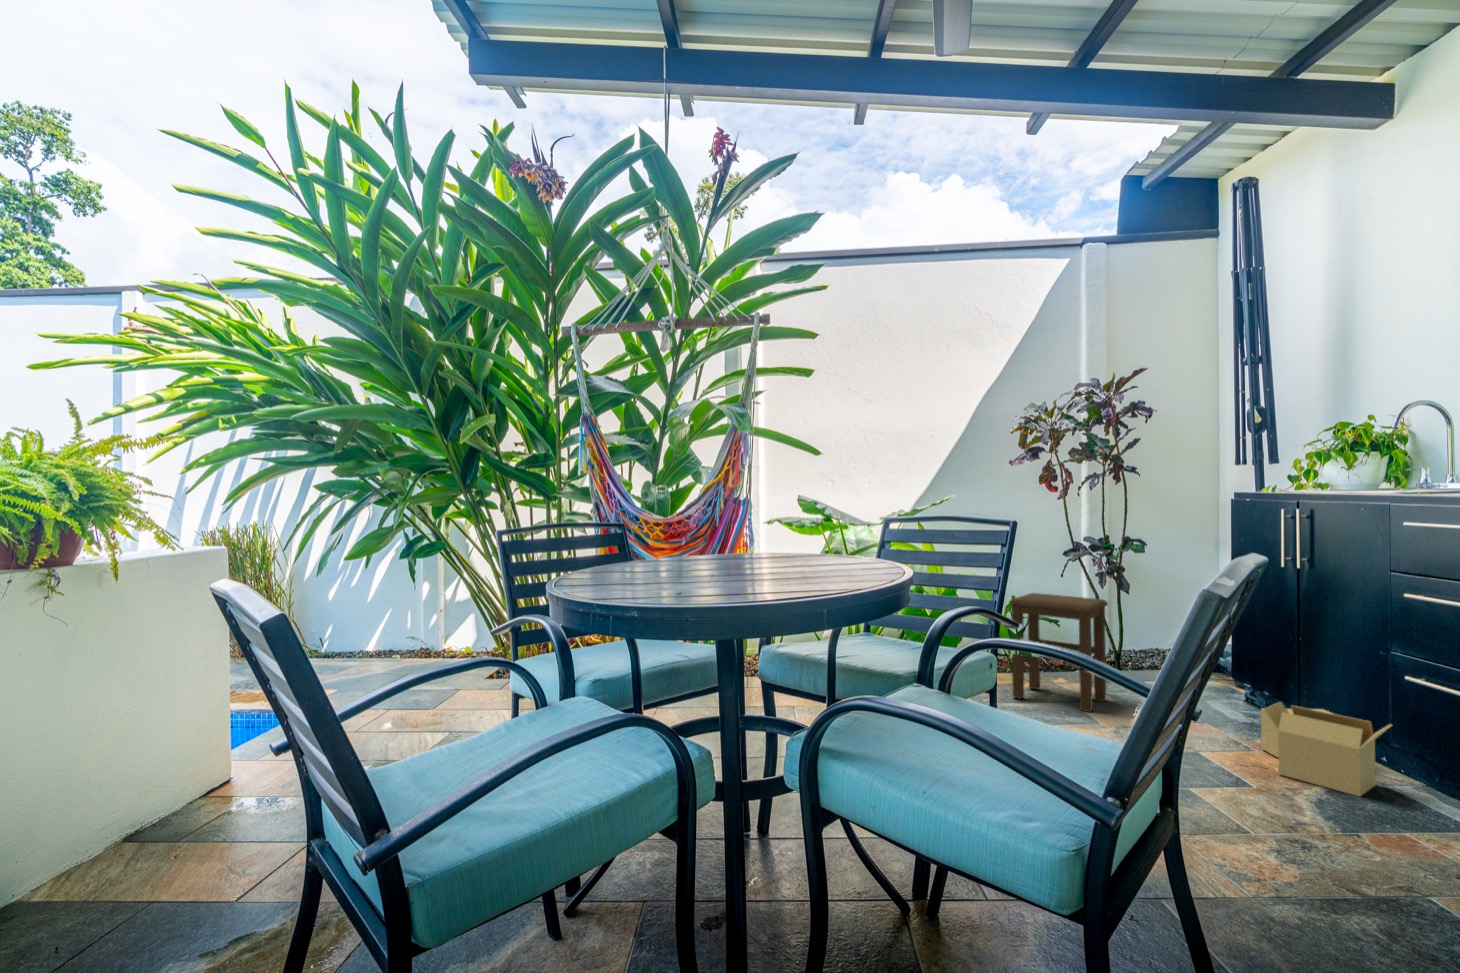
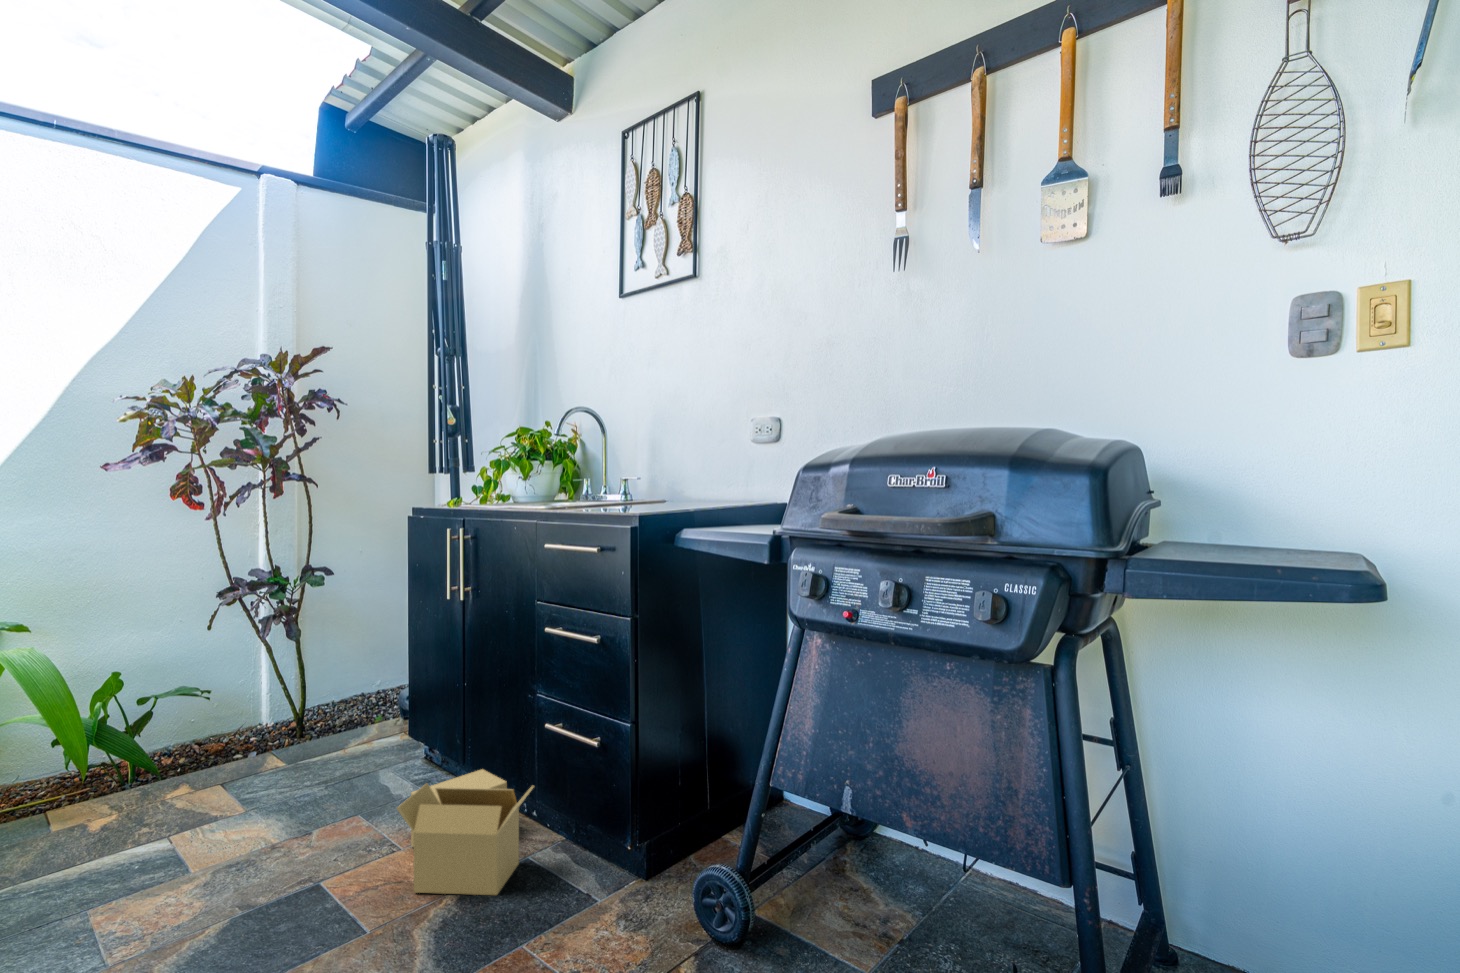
stool: present [1010,593,1108,712] -> none [46,667,239,865]

